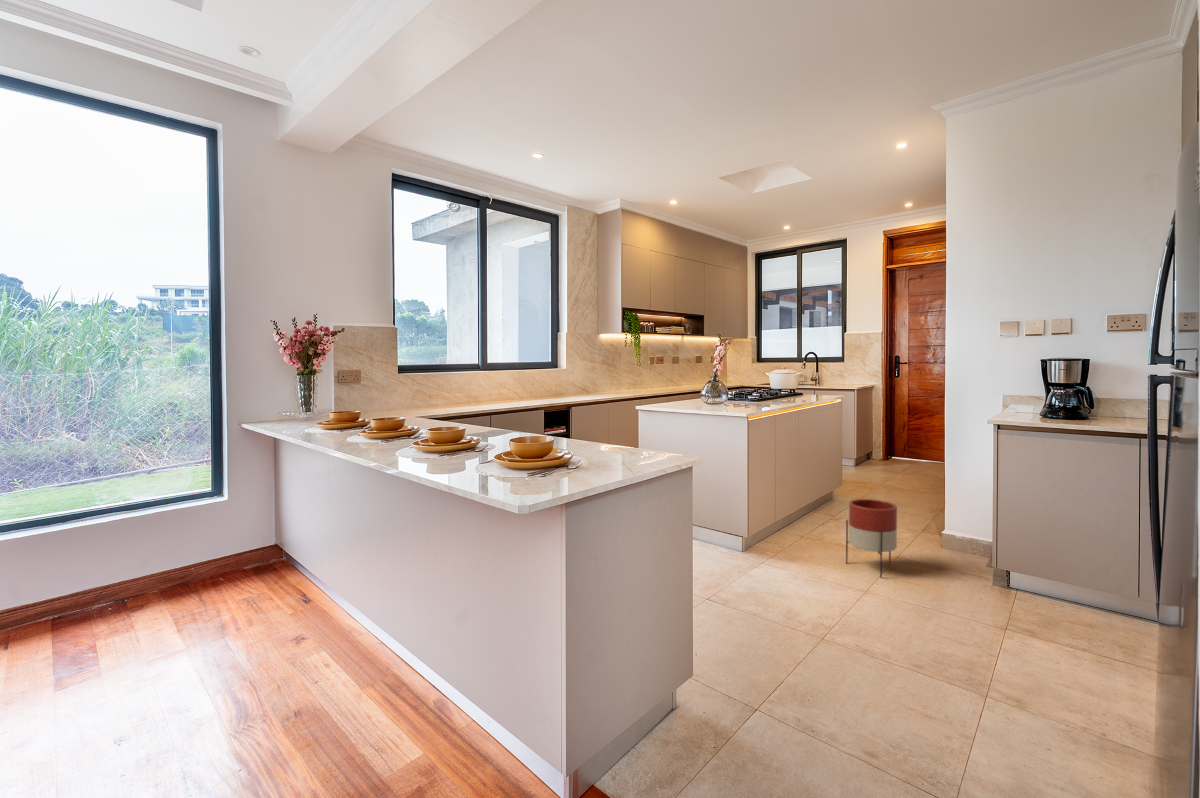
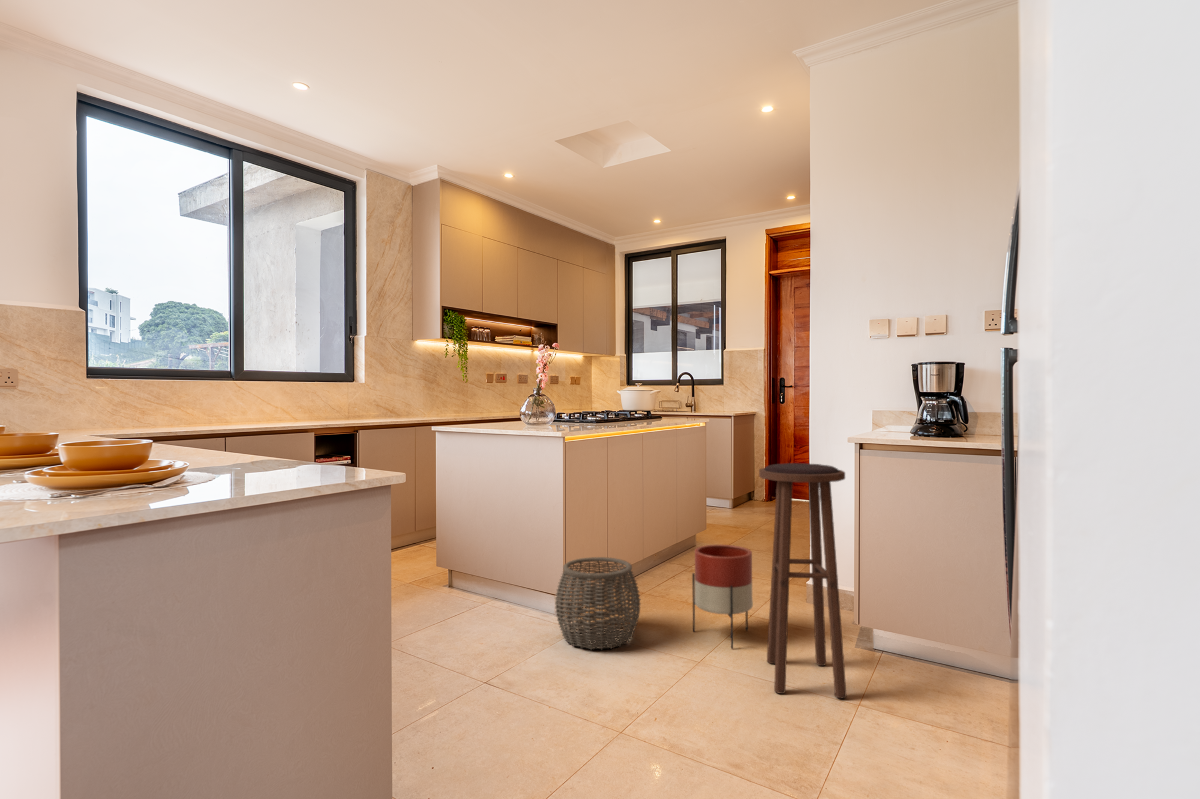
stool: none [912,441,987,619] -> present [759,463,846,698]
woven basket: none [740,505,807,572] -> present [555,557,640,649]

